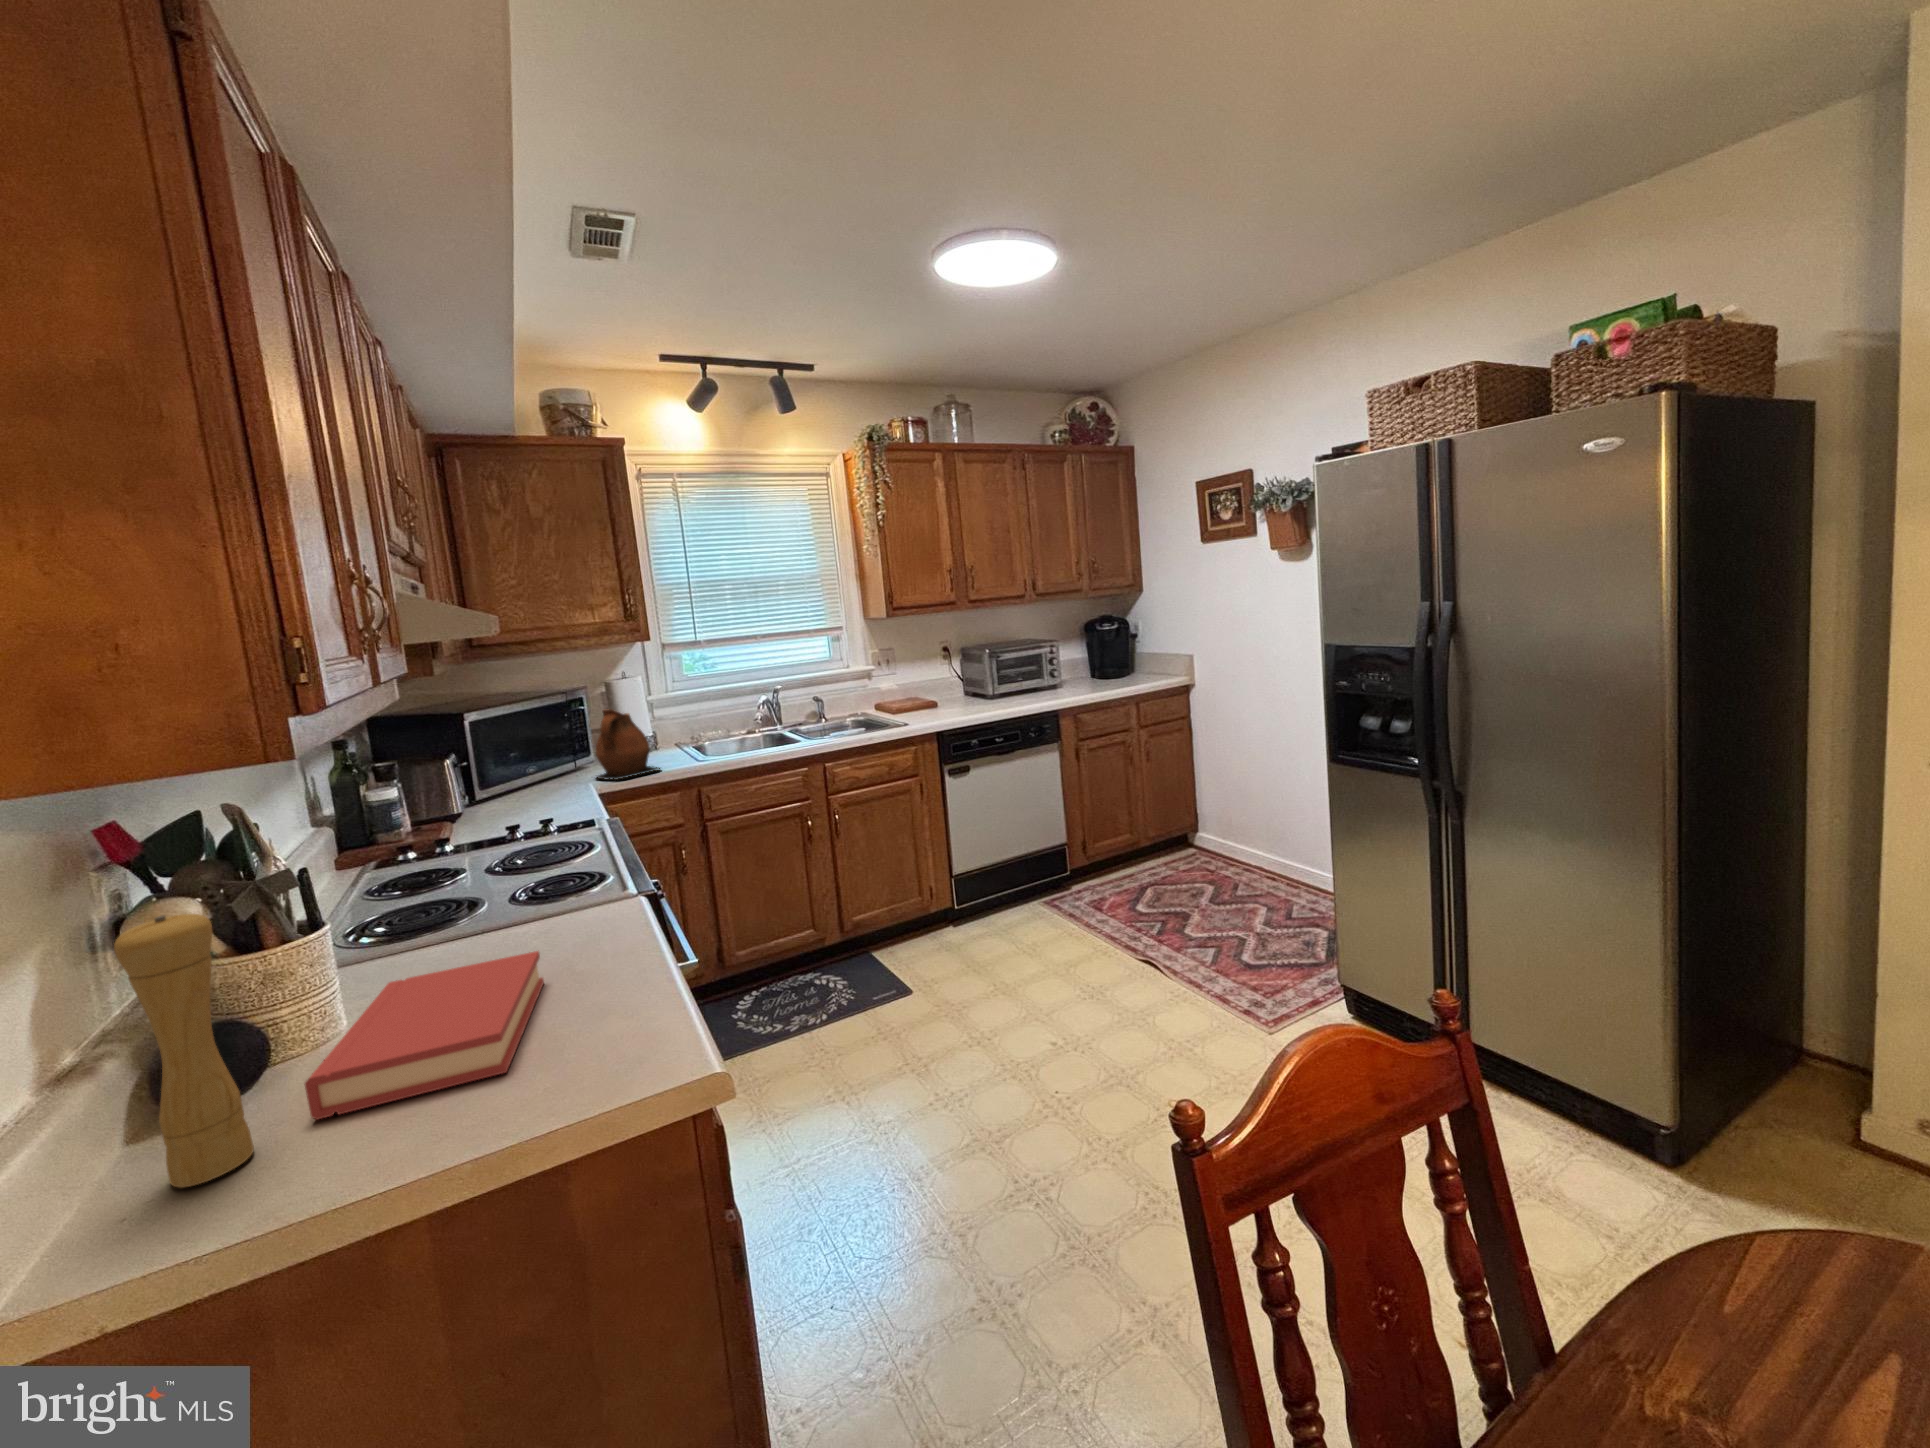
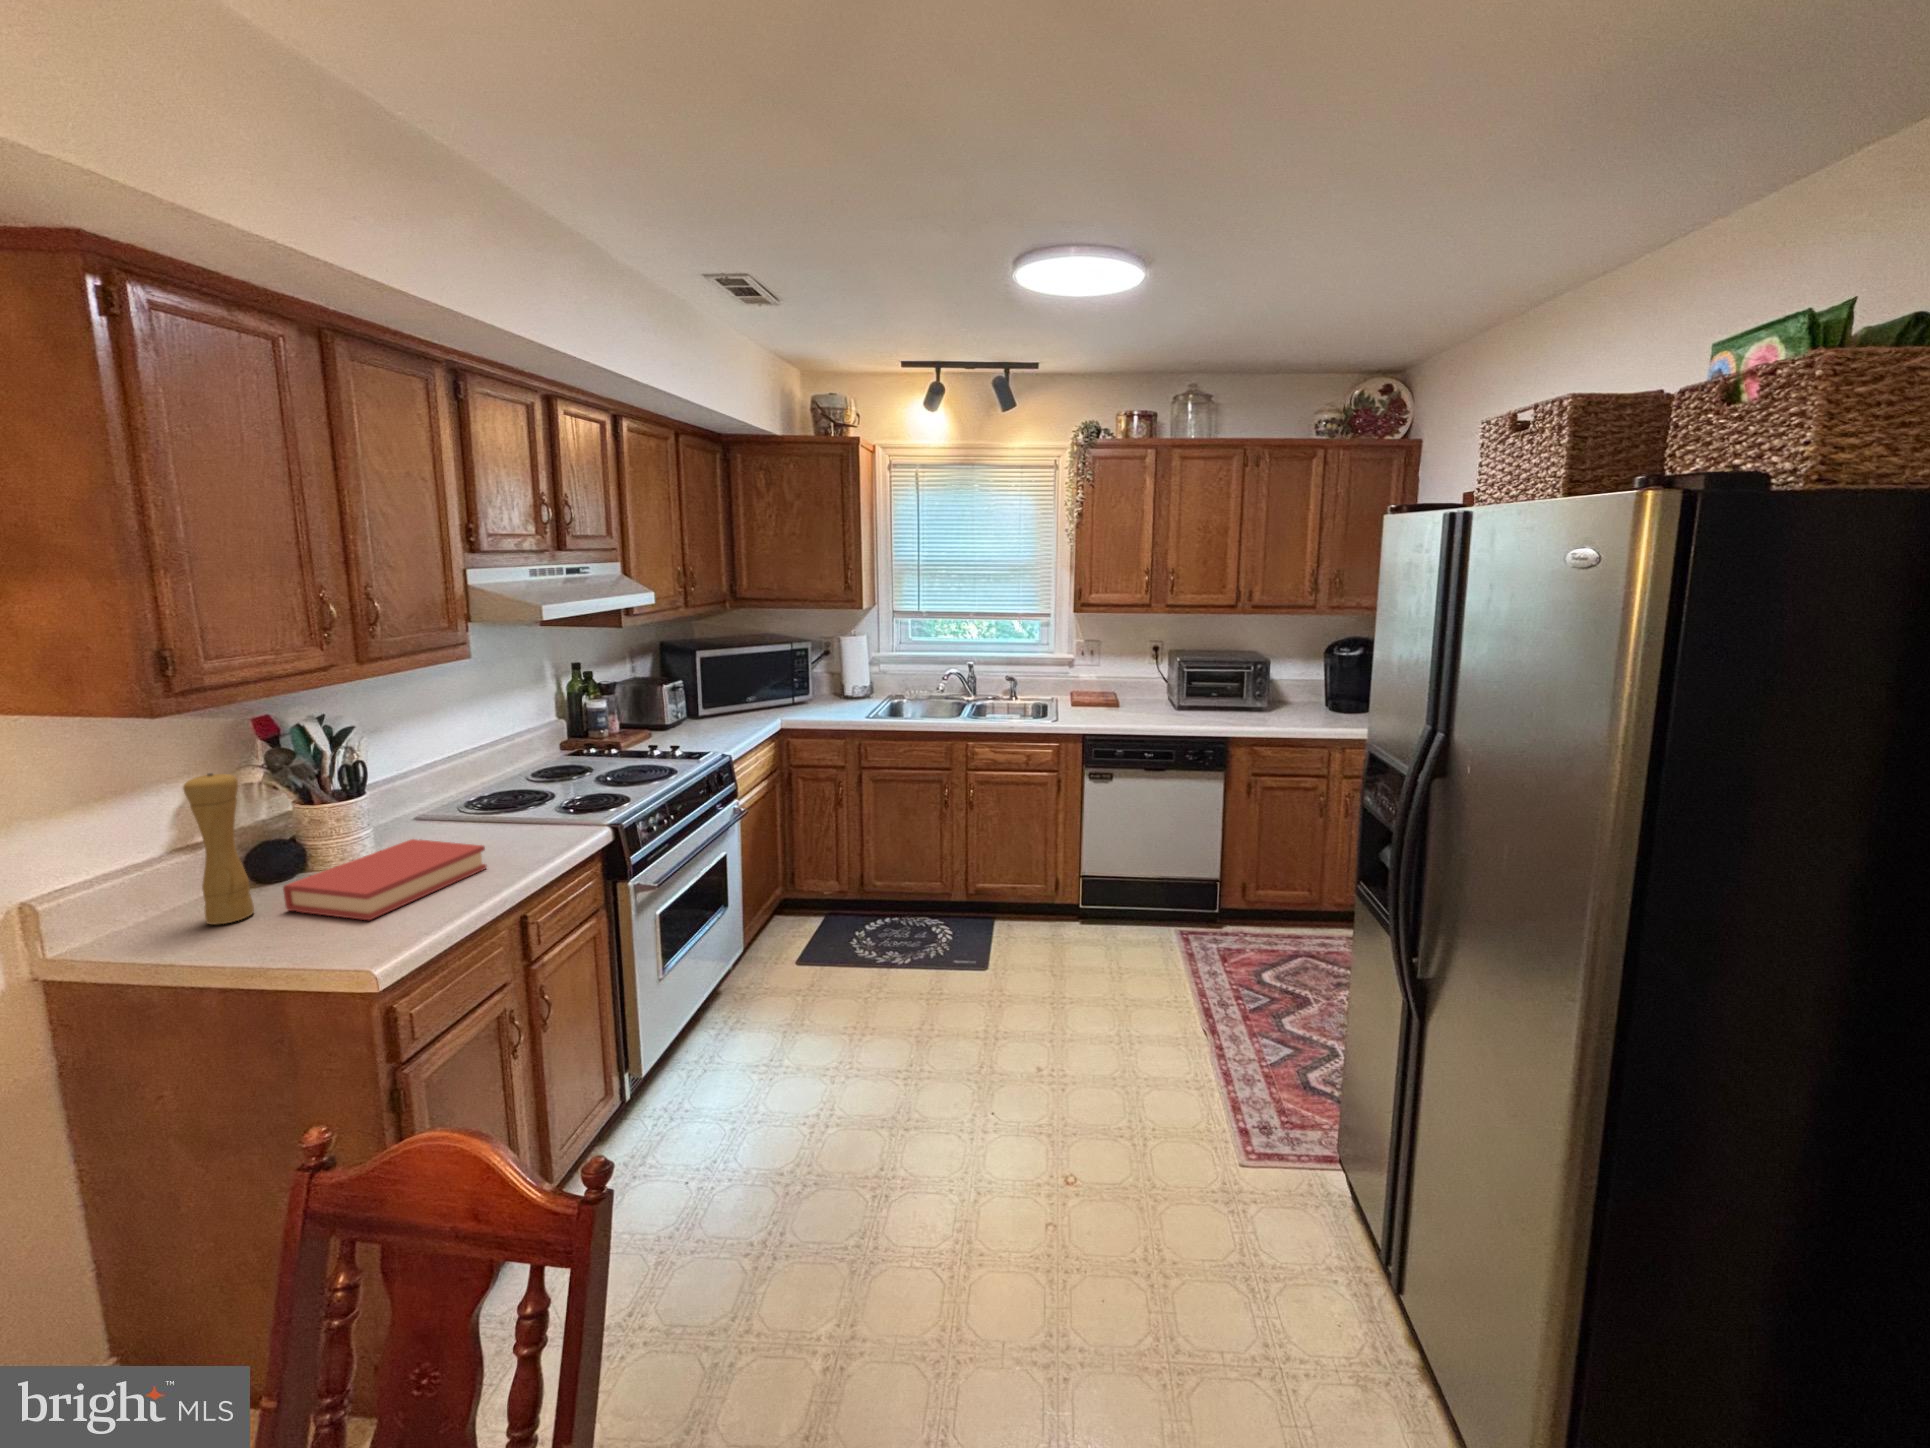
ceramic pitcher: present [596,709,661,780] -> none [793,663,842,721]

